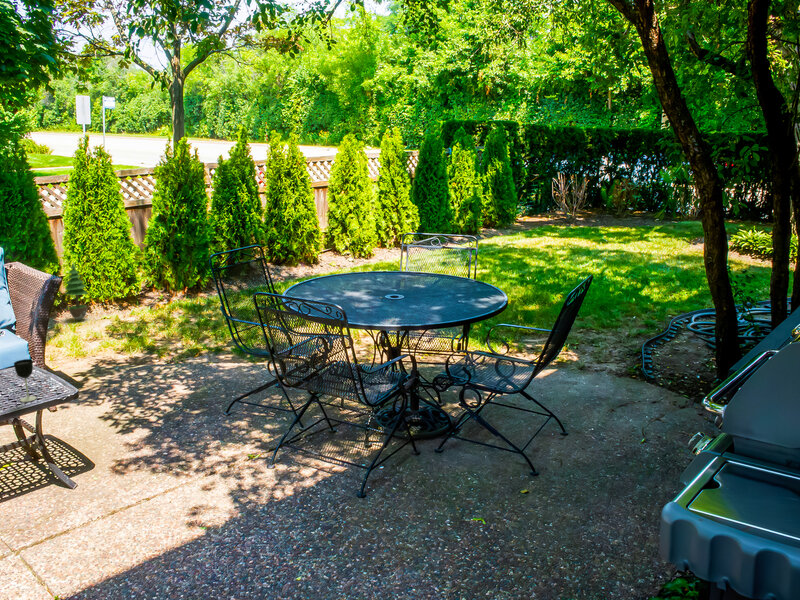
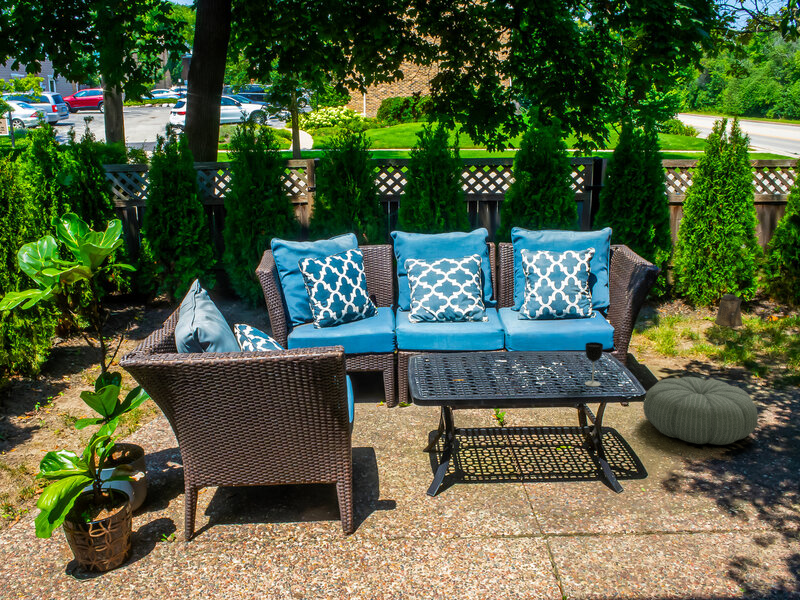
potted tree: present [65,264,87,320] -> none [670,256,694,318]
watering can: none [113,292,137,320] -> present [715,294,742,326]
pouf: none [74,368,172,427] -> present [643,377,758,445]

